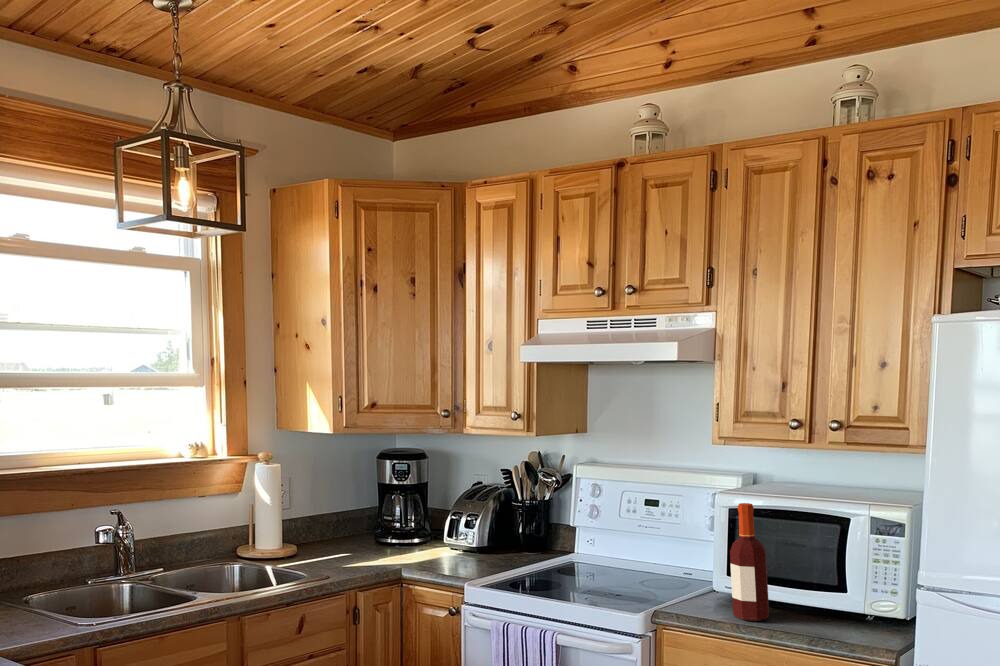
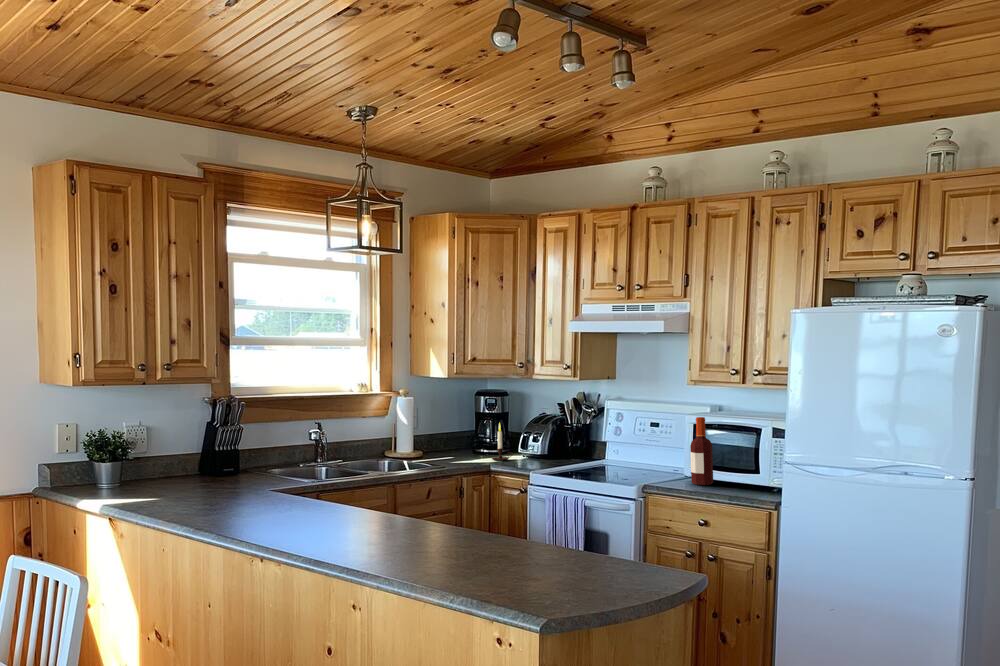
candle: none [401,503,433,564] -> present [492,423,512,461]

